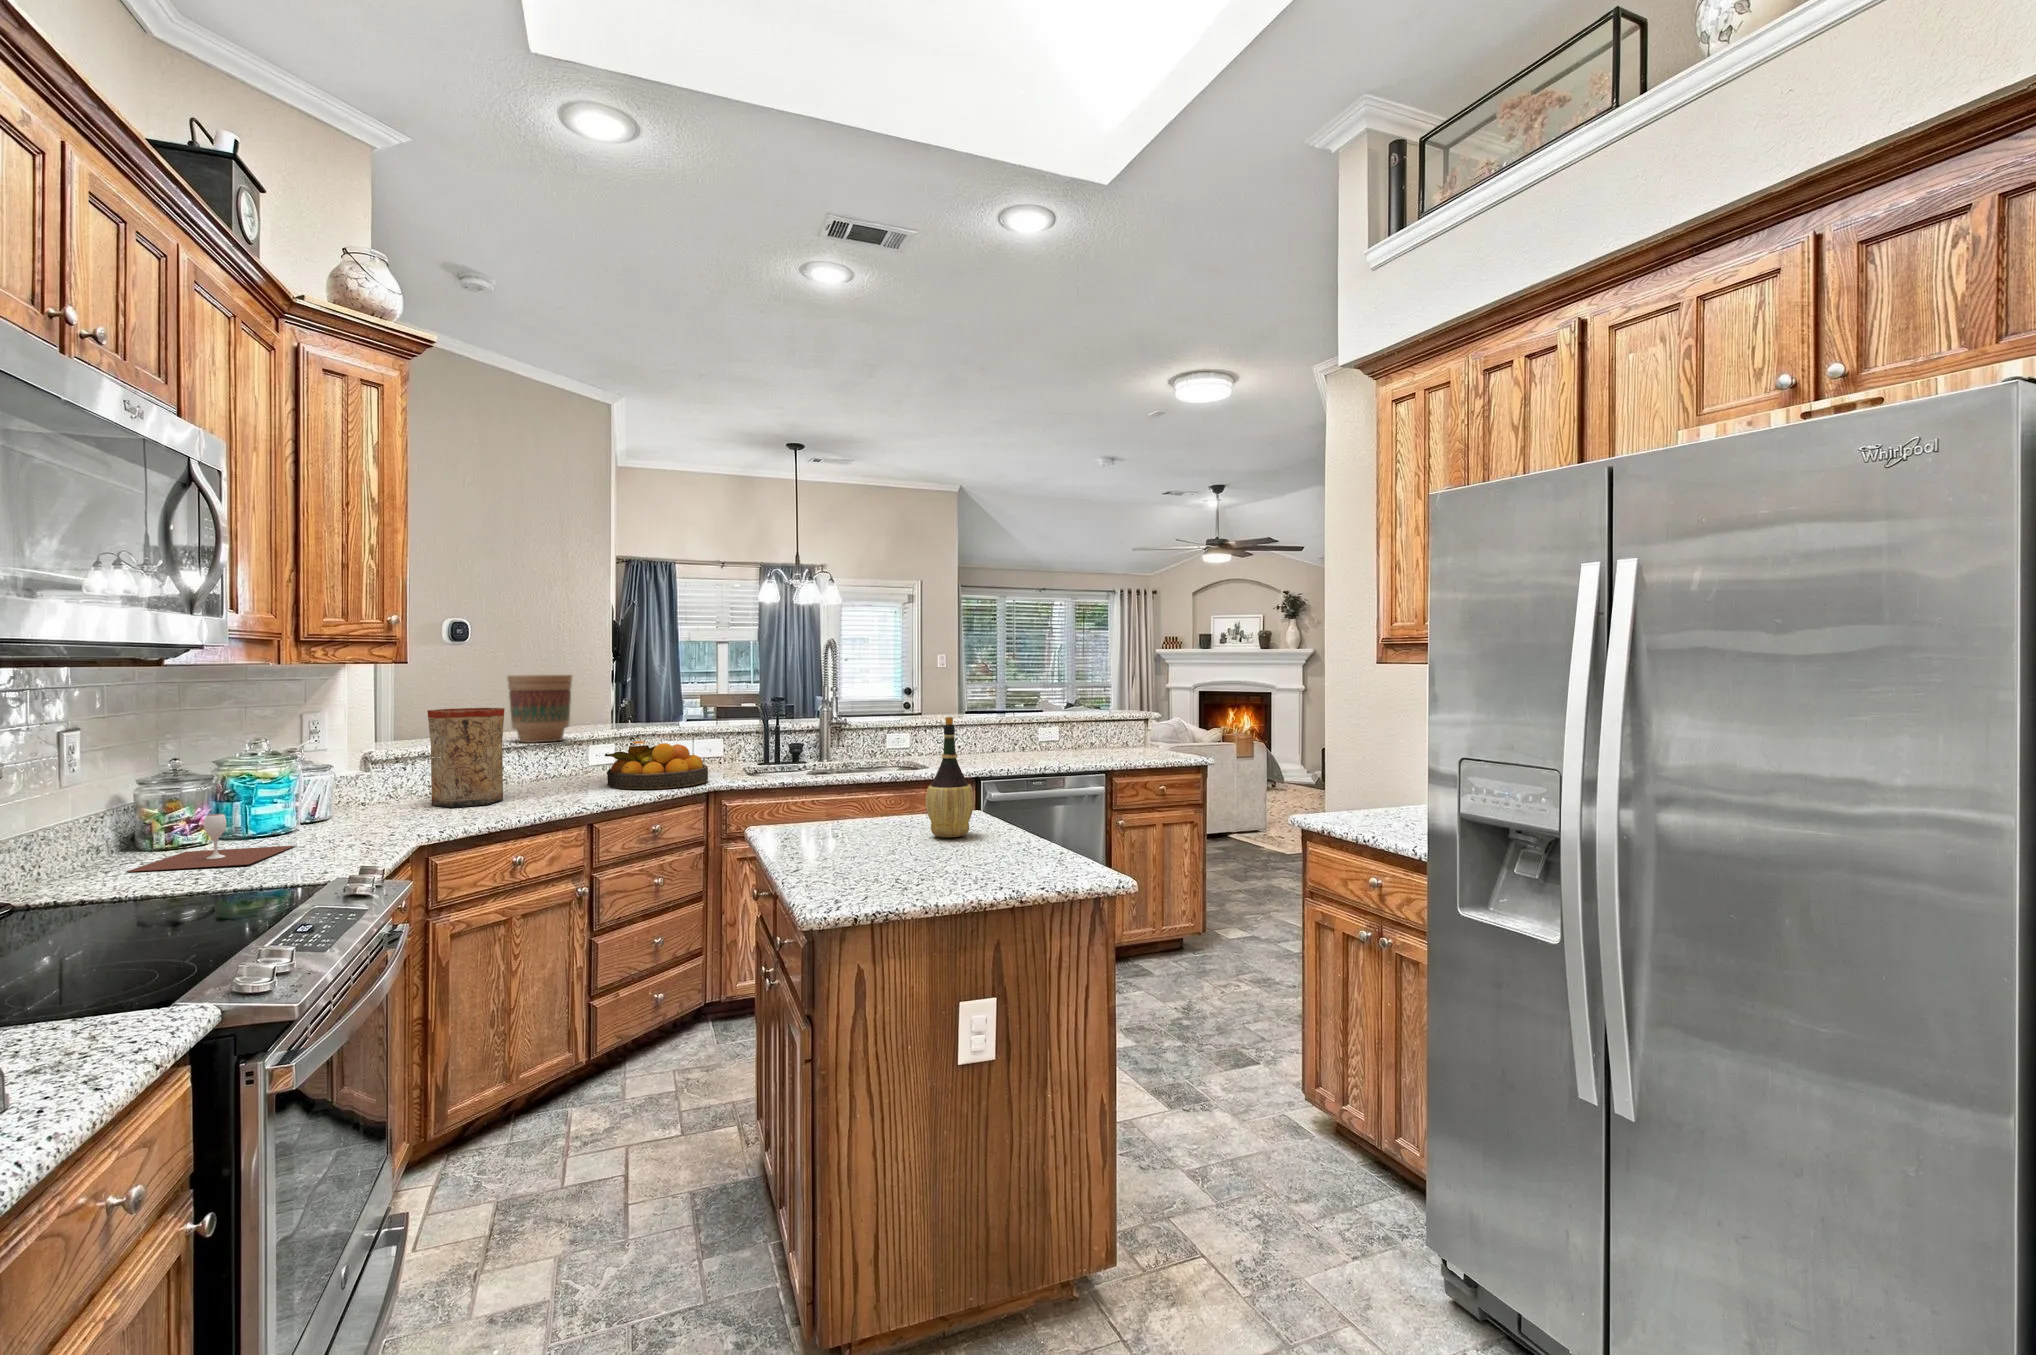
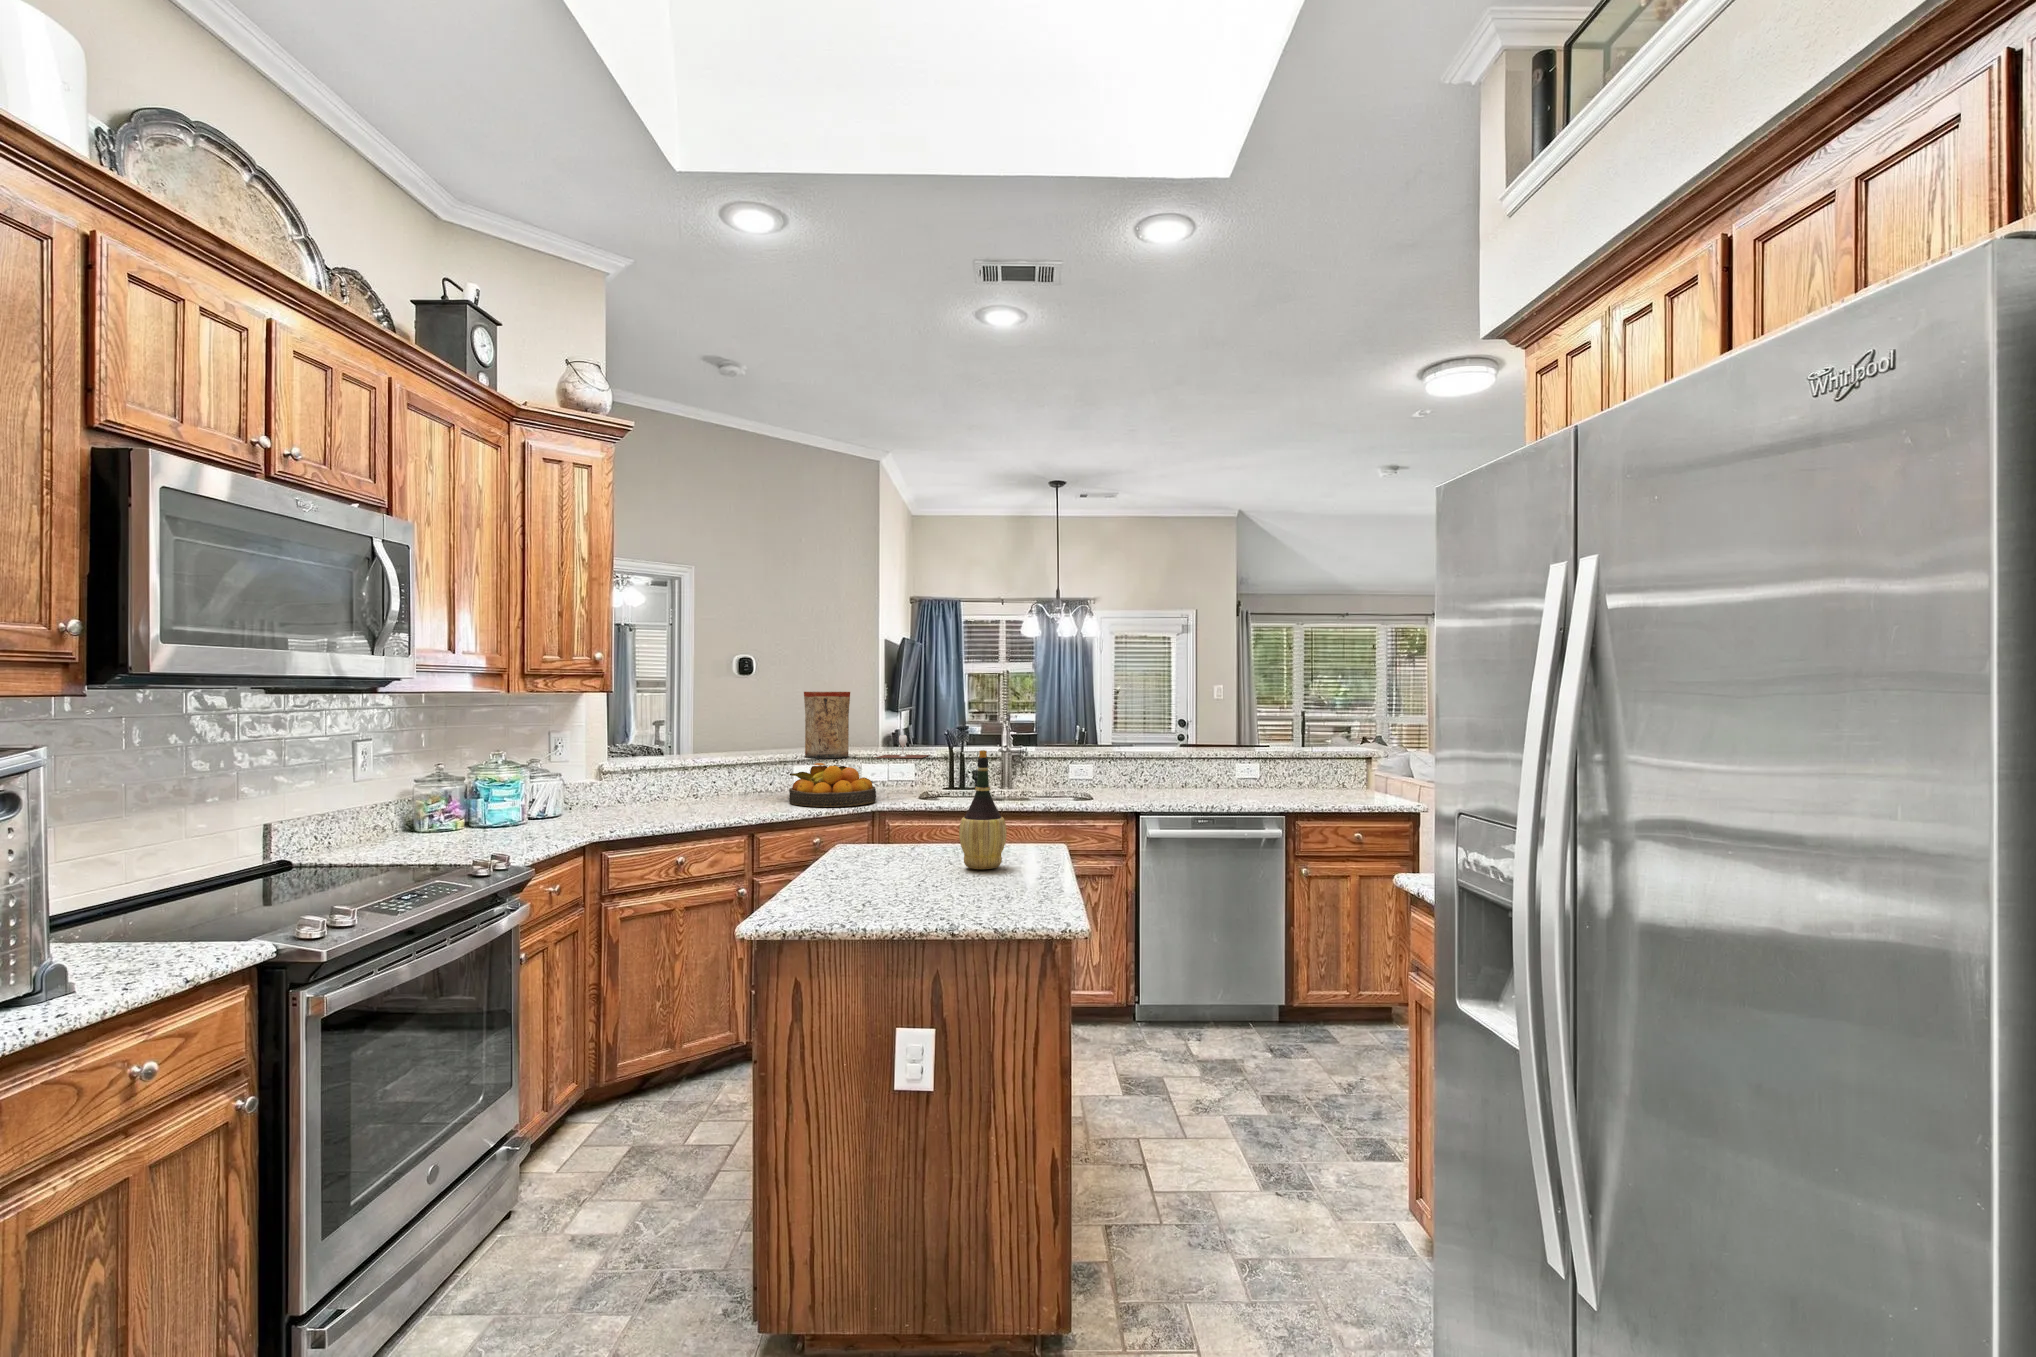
flower pot: present [507,675,572,743] -> none [723,702,775,761]
vase: present [427,708,504,808] -> present [804,692,850,758]
wine glass: present [126,814,294,872] -> present [876,735,929,758]

